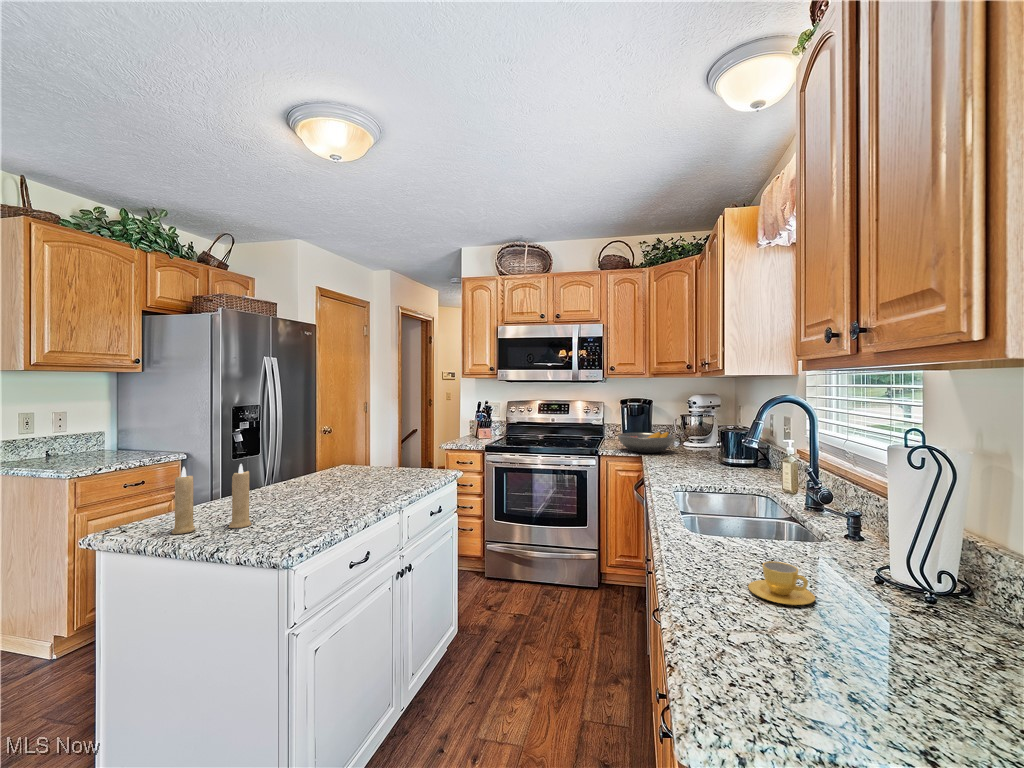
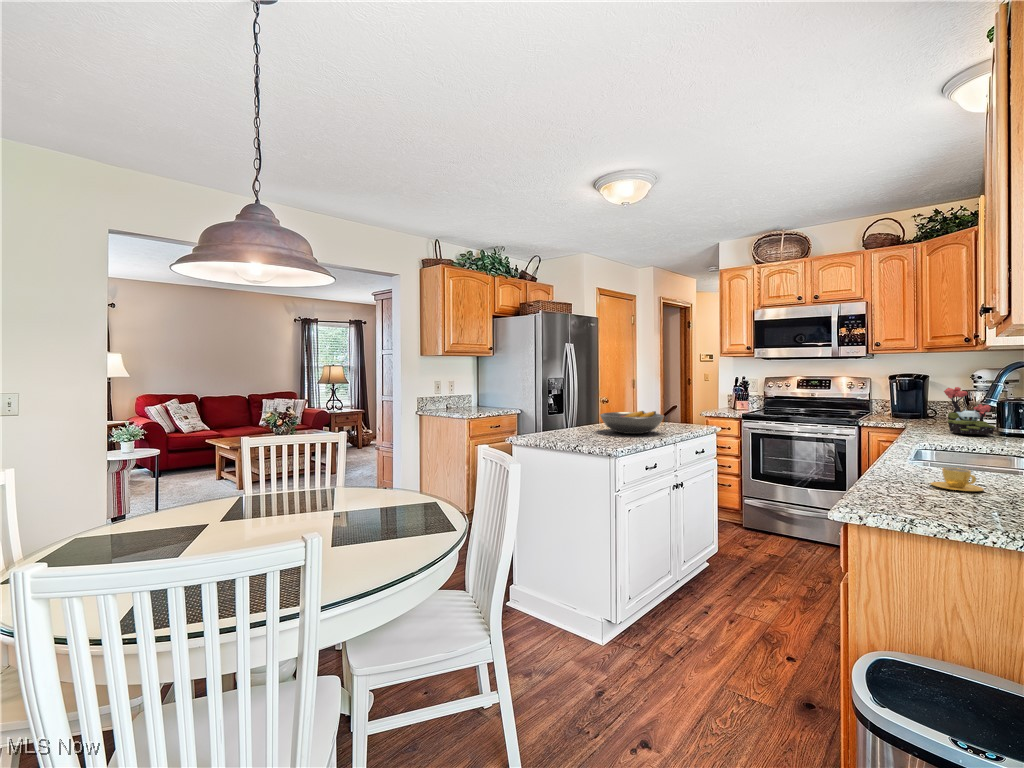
plant: none [678,416,721,467] -> present [944,387,995,435]
fruit bowl: present [617,432,676,453] -> present [600,411,664,434]
candle: present [171,464,251,534] -> none [550,403,589,440]

